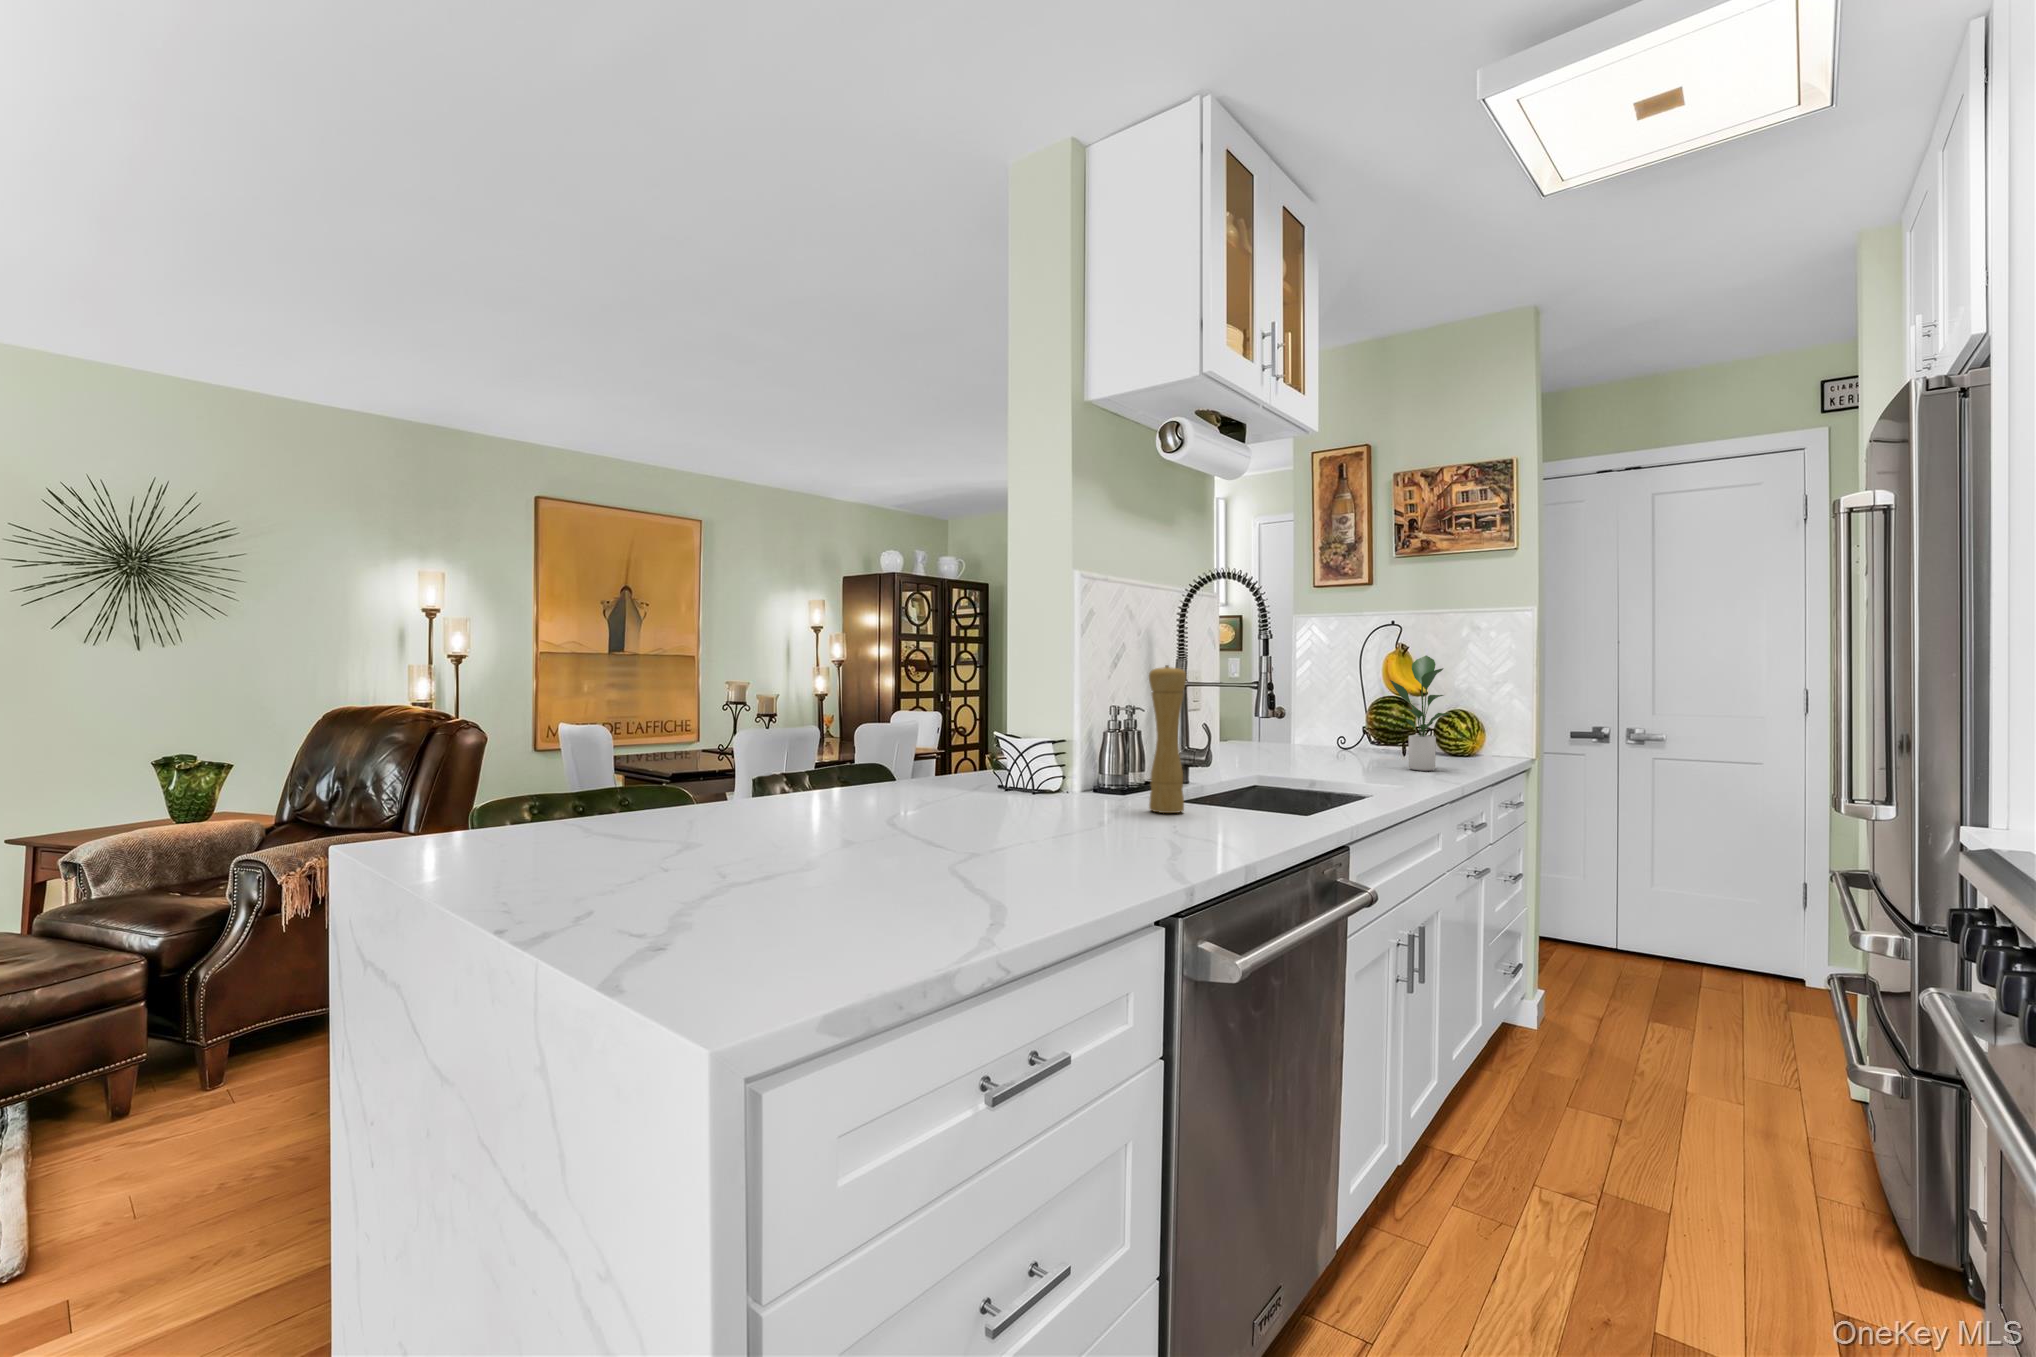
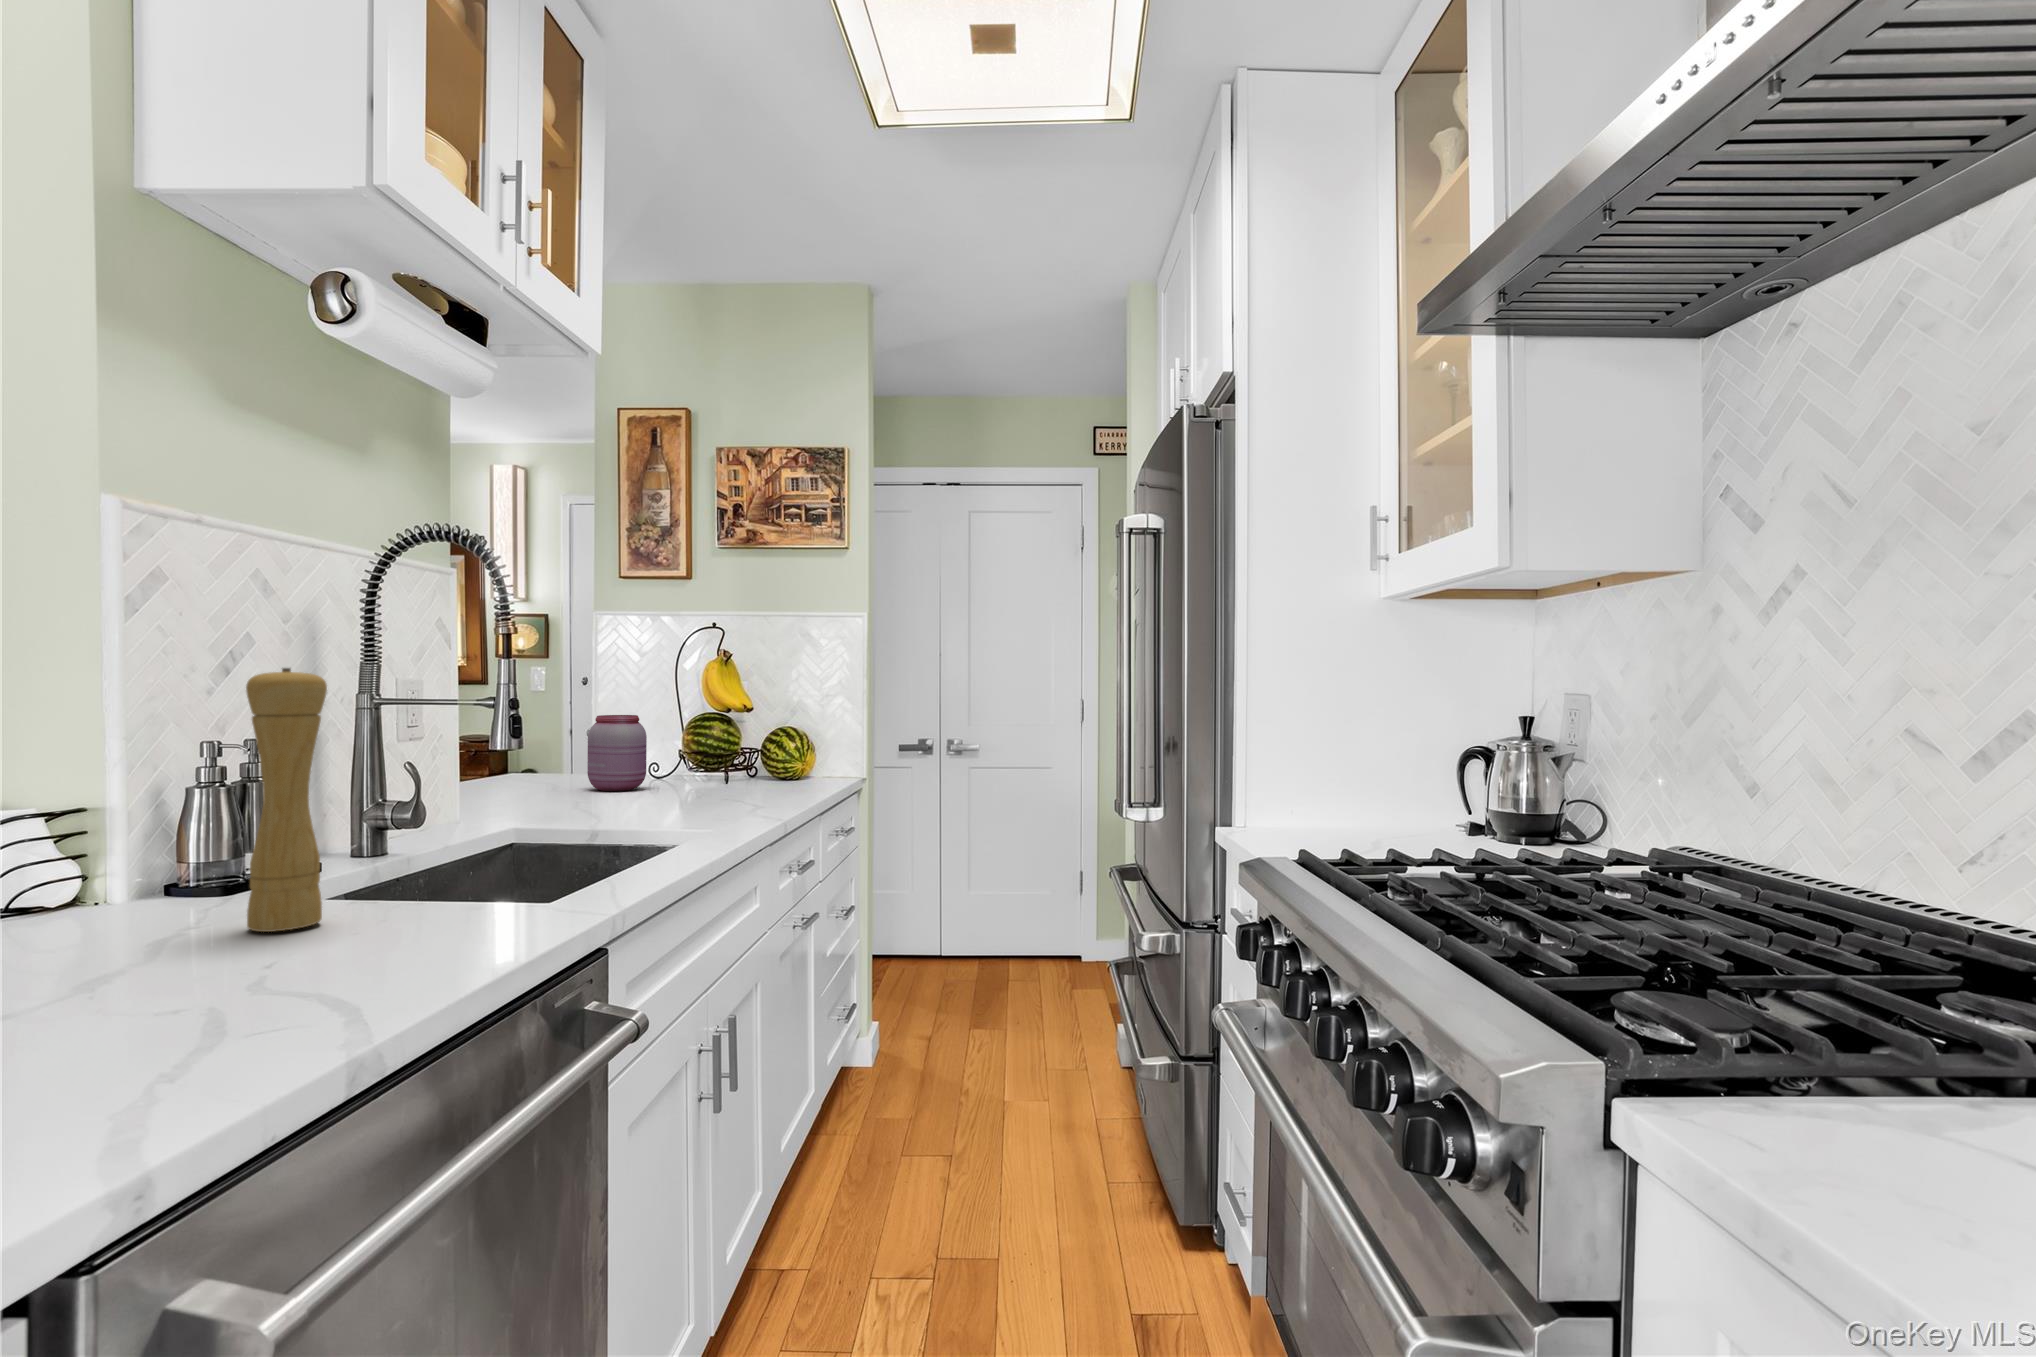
potted plant: present [1390,656,1449,771] -> none [704,662,775,803]
jar: none [1295,697,1340,756] -> present [587,715,647,791]

